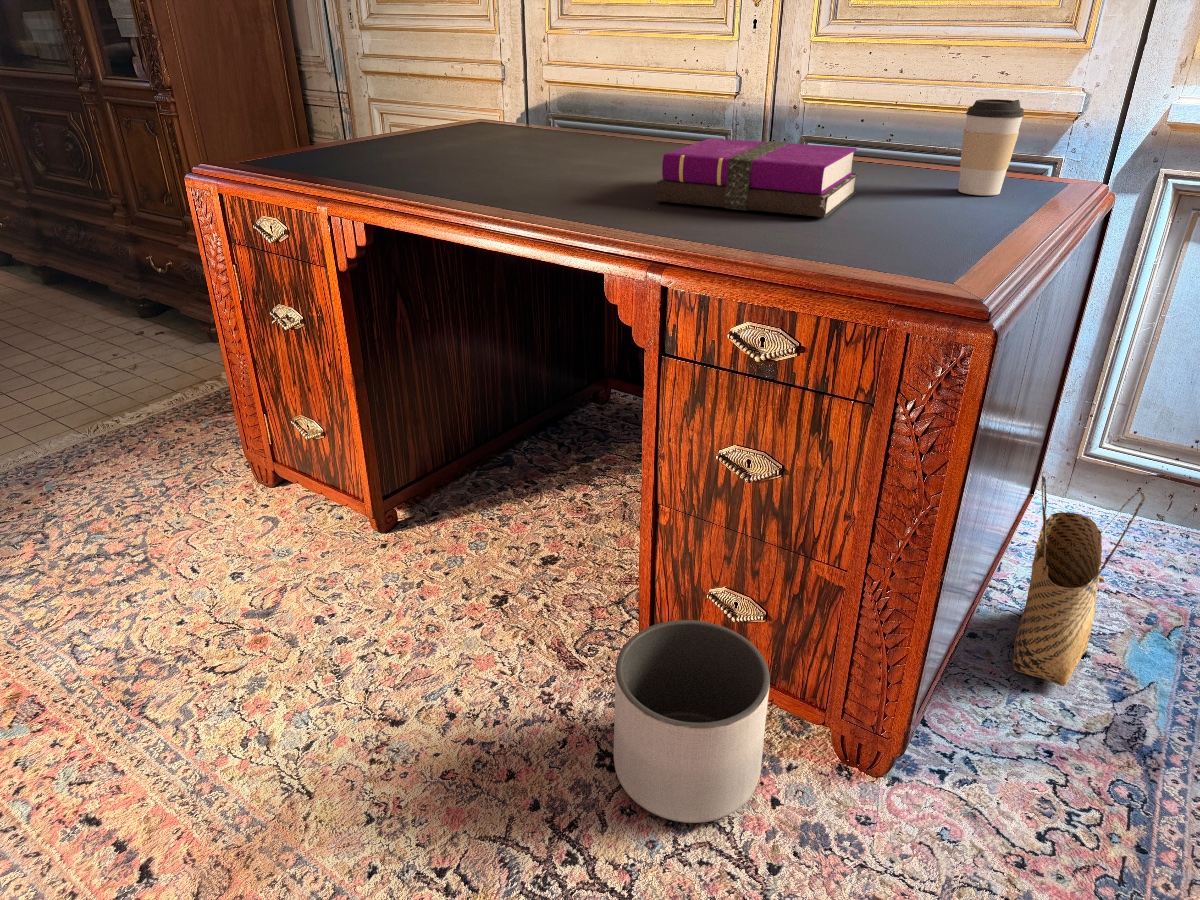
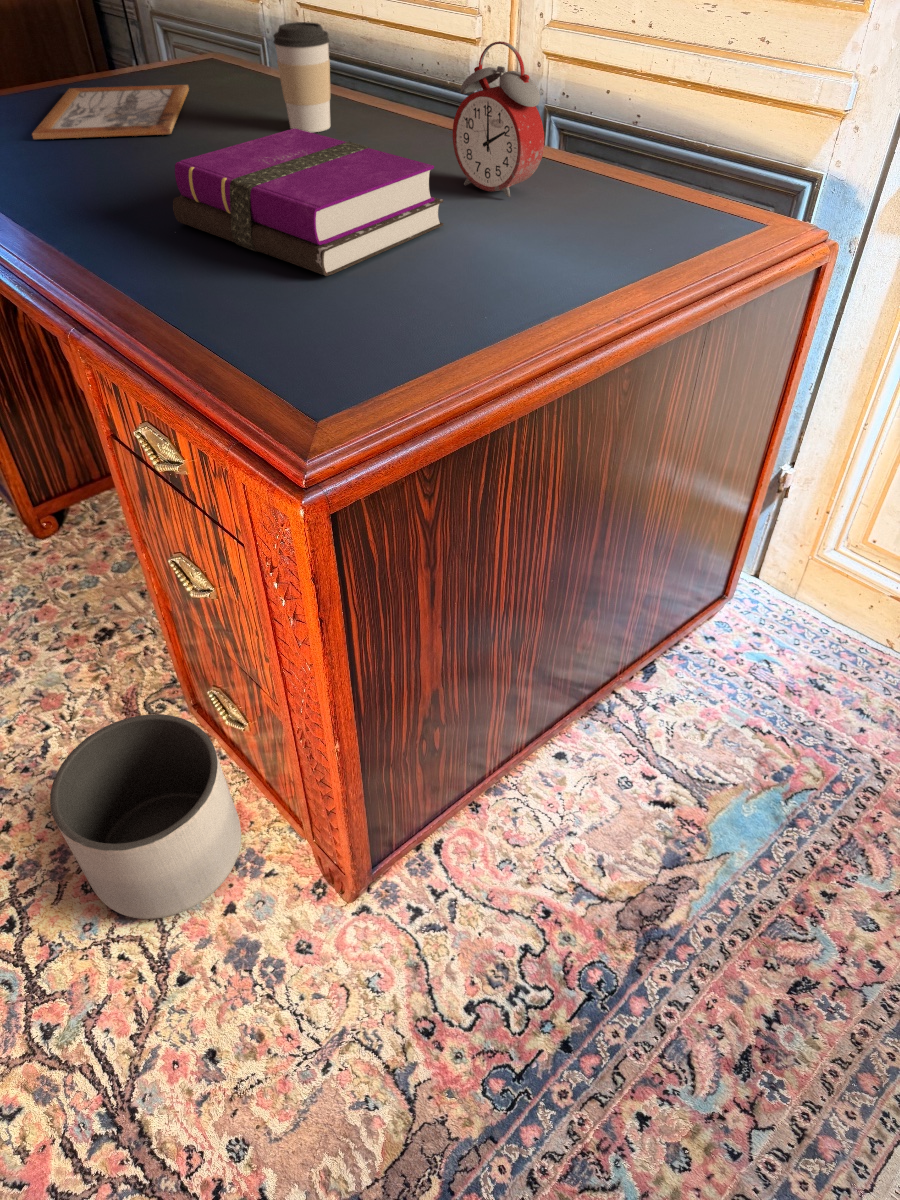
alarm clock: none [822,72,898,180] -> present [453,41,544,198]
coffee cup: present [958,99,1024,195] -> present [274,22,330,132]
picture frame: none [421,140,553,170] -> present [32,85,189,139]
woven basket: present [1013,472,1145,686] -> none [573,607,720,841]

